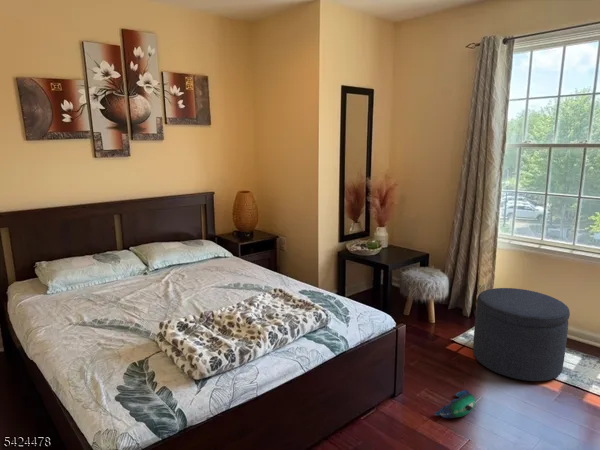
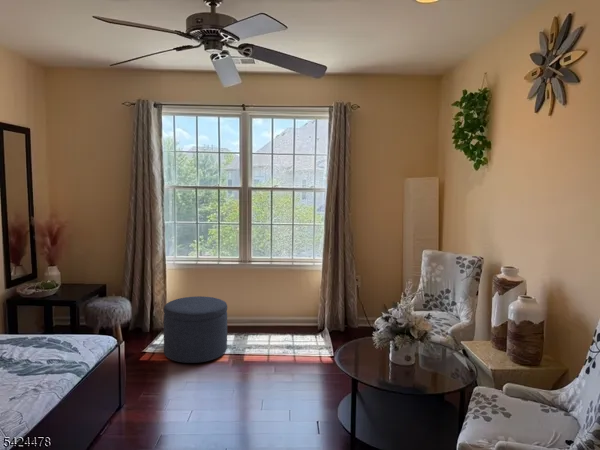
plush toy: present [435,390,475,419] -> none [158,381,185,406]

